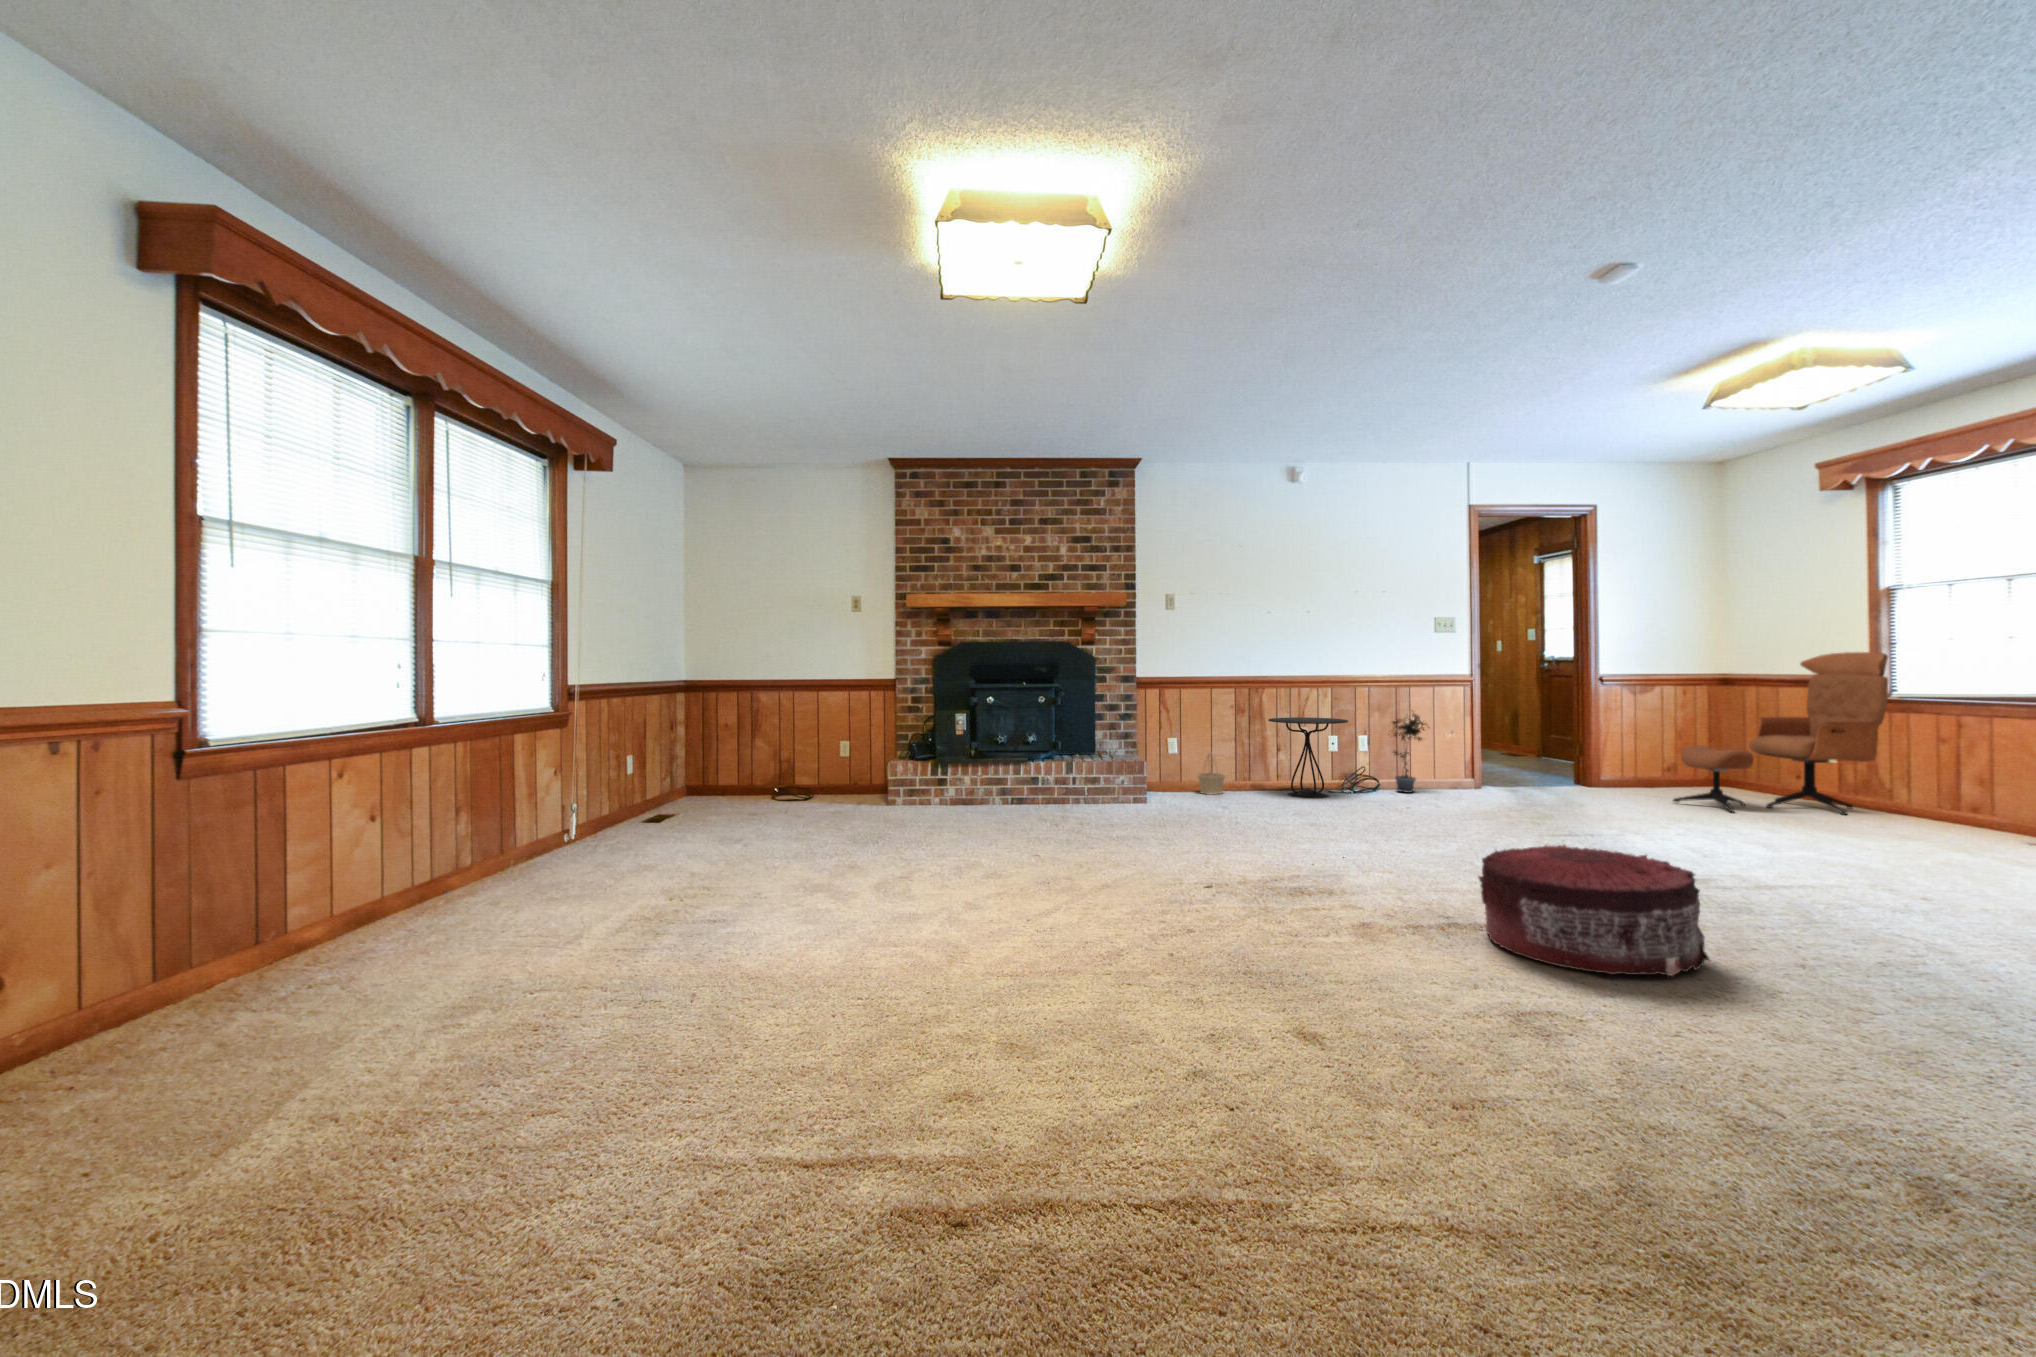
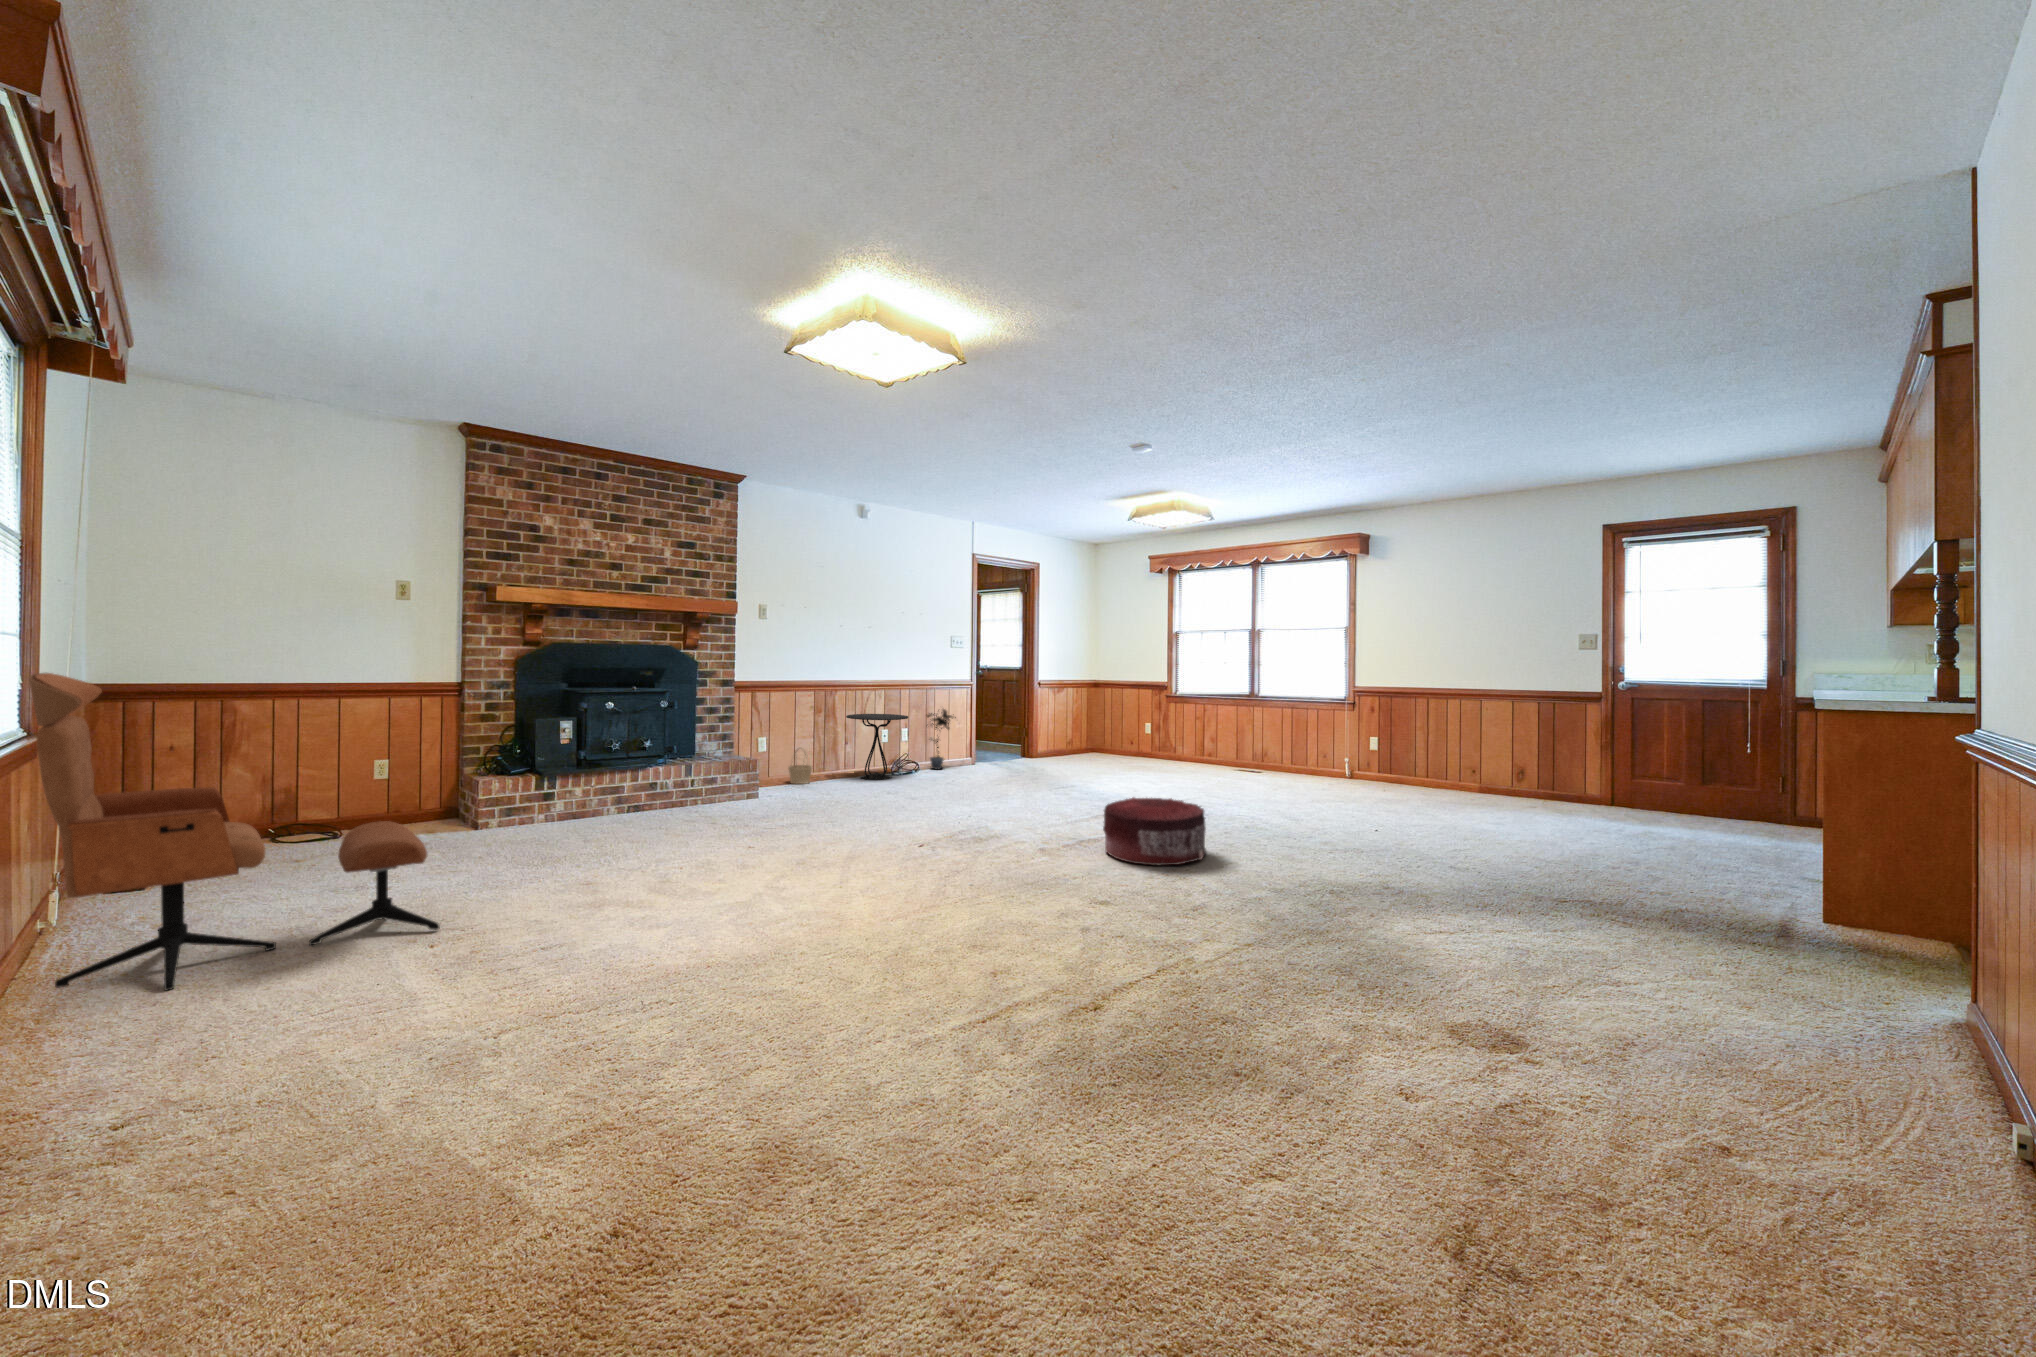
lounge chair: present [1673,652,1888,815] -> present [29,673,440,991]

